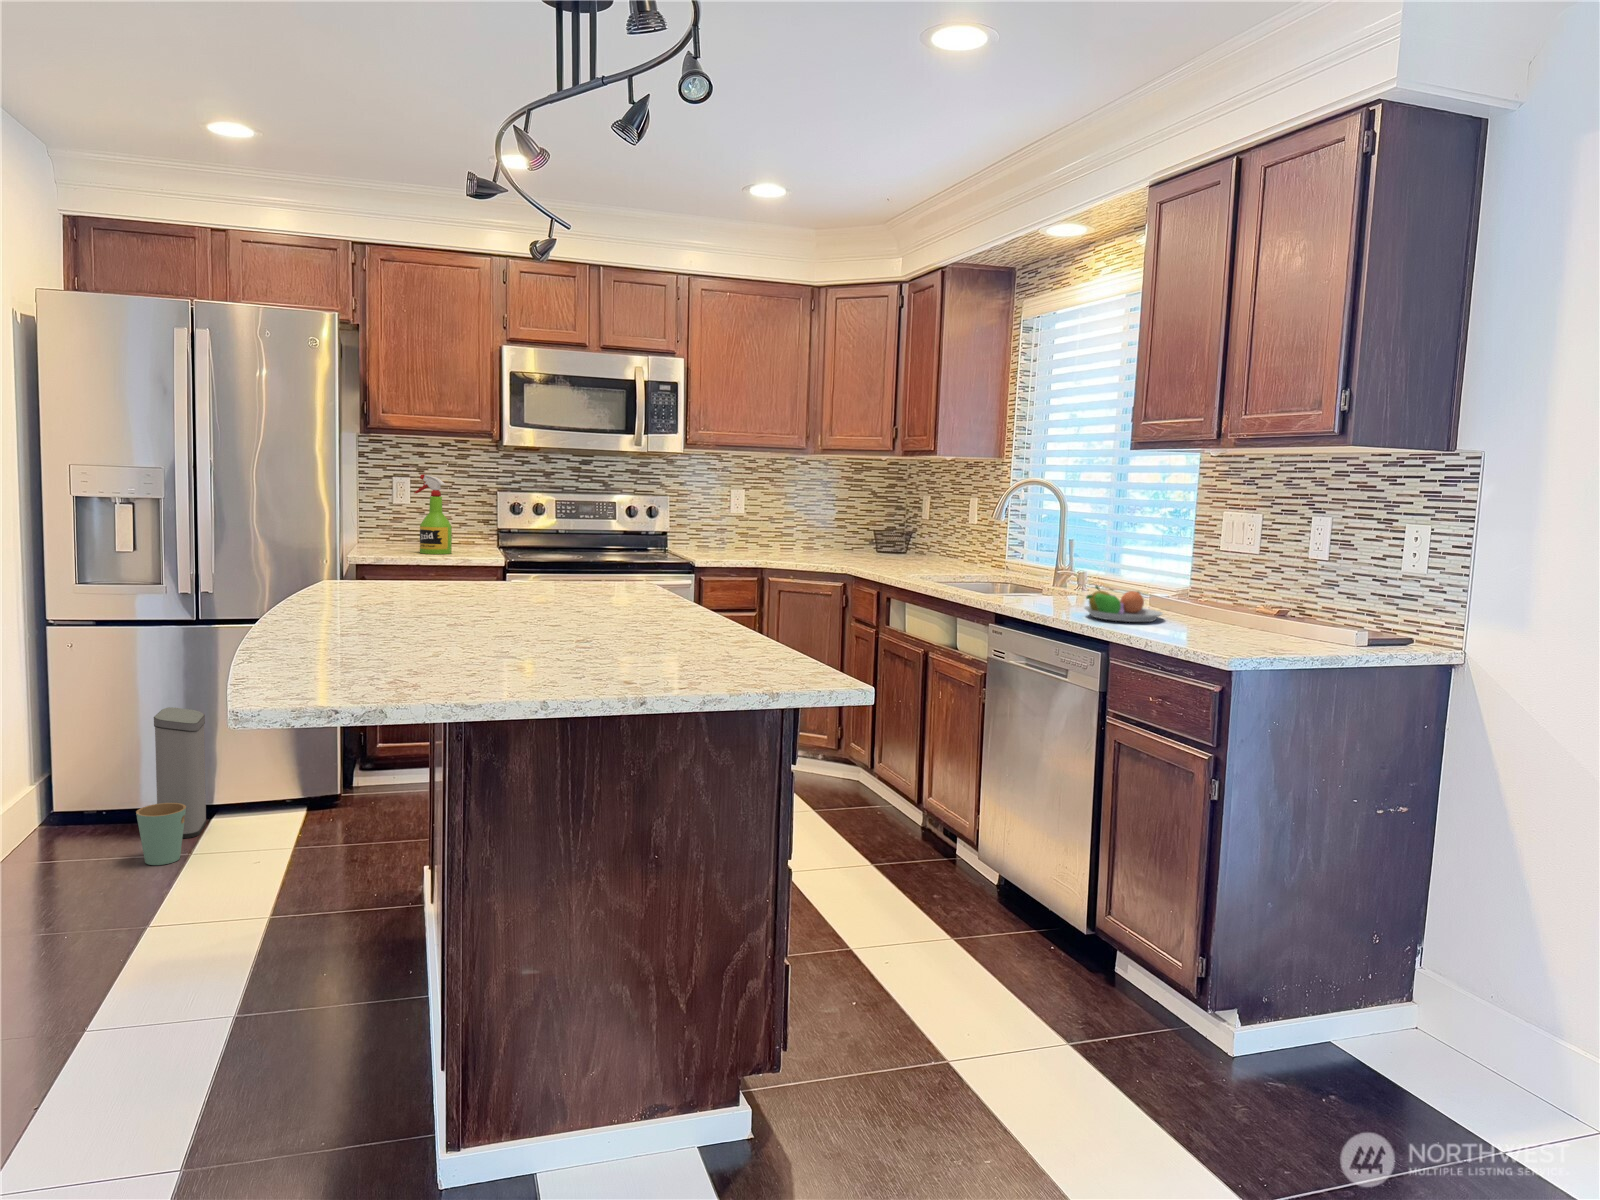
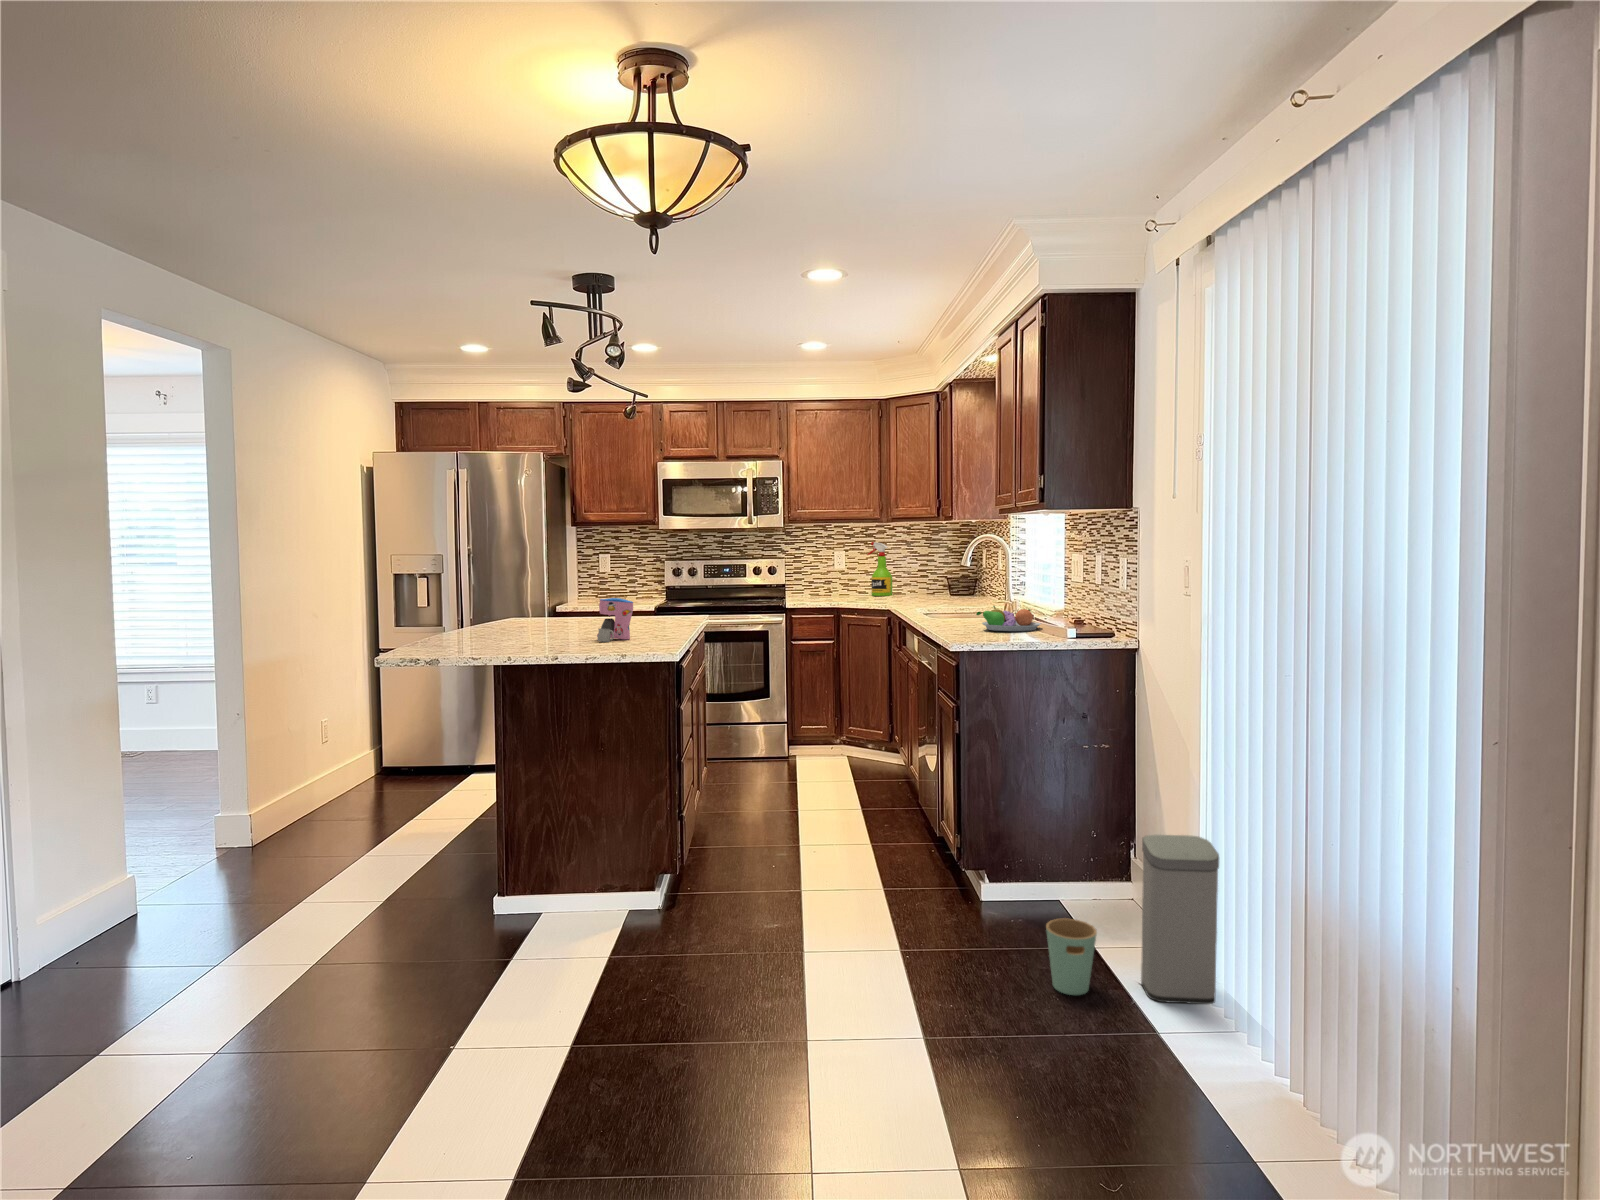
spray bottle: present [414,474,452,554] -> present [867,542,892,596]
coffee maker: none [601,570,671,643] -> present [597,598,633,642]
trash can: present [136,707,206,865] -> present [1046,835,1219,1004]

